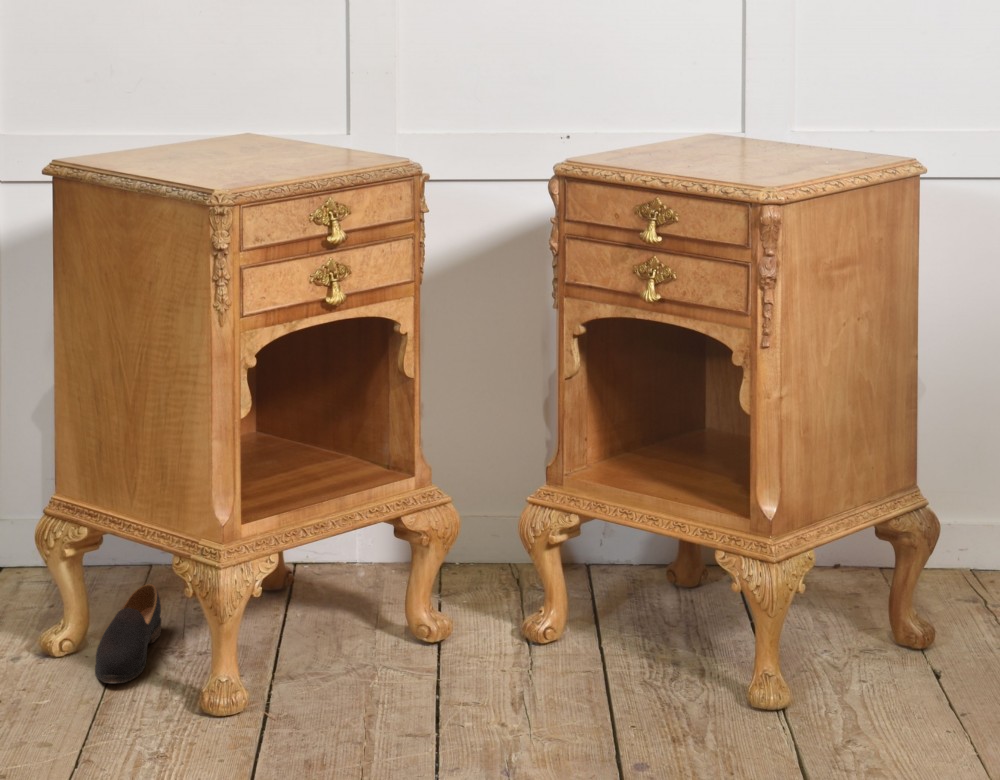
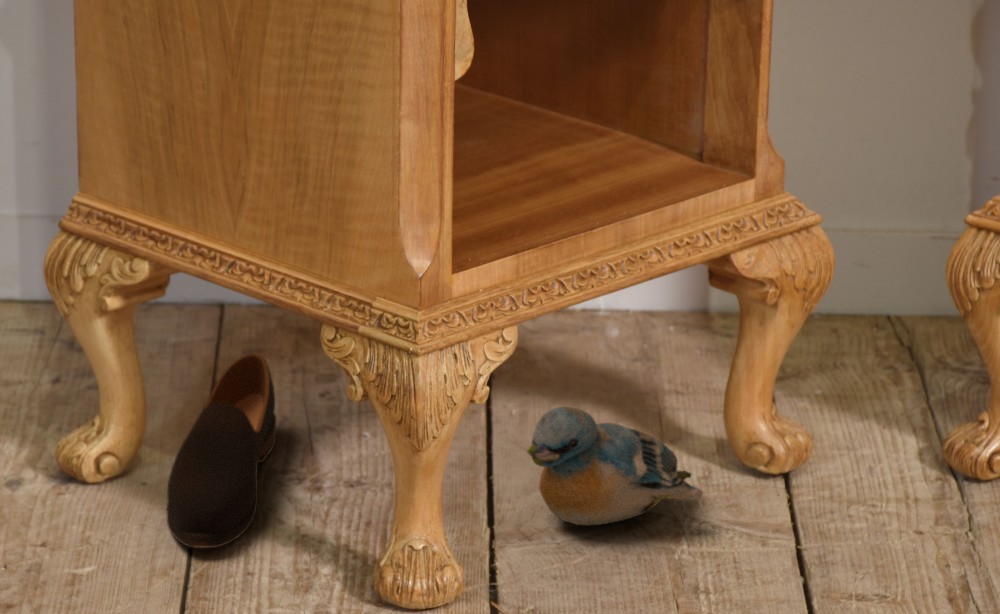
plush toy: none [290,603,387,668] -> present [527,407,703,525]

